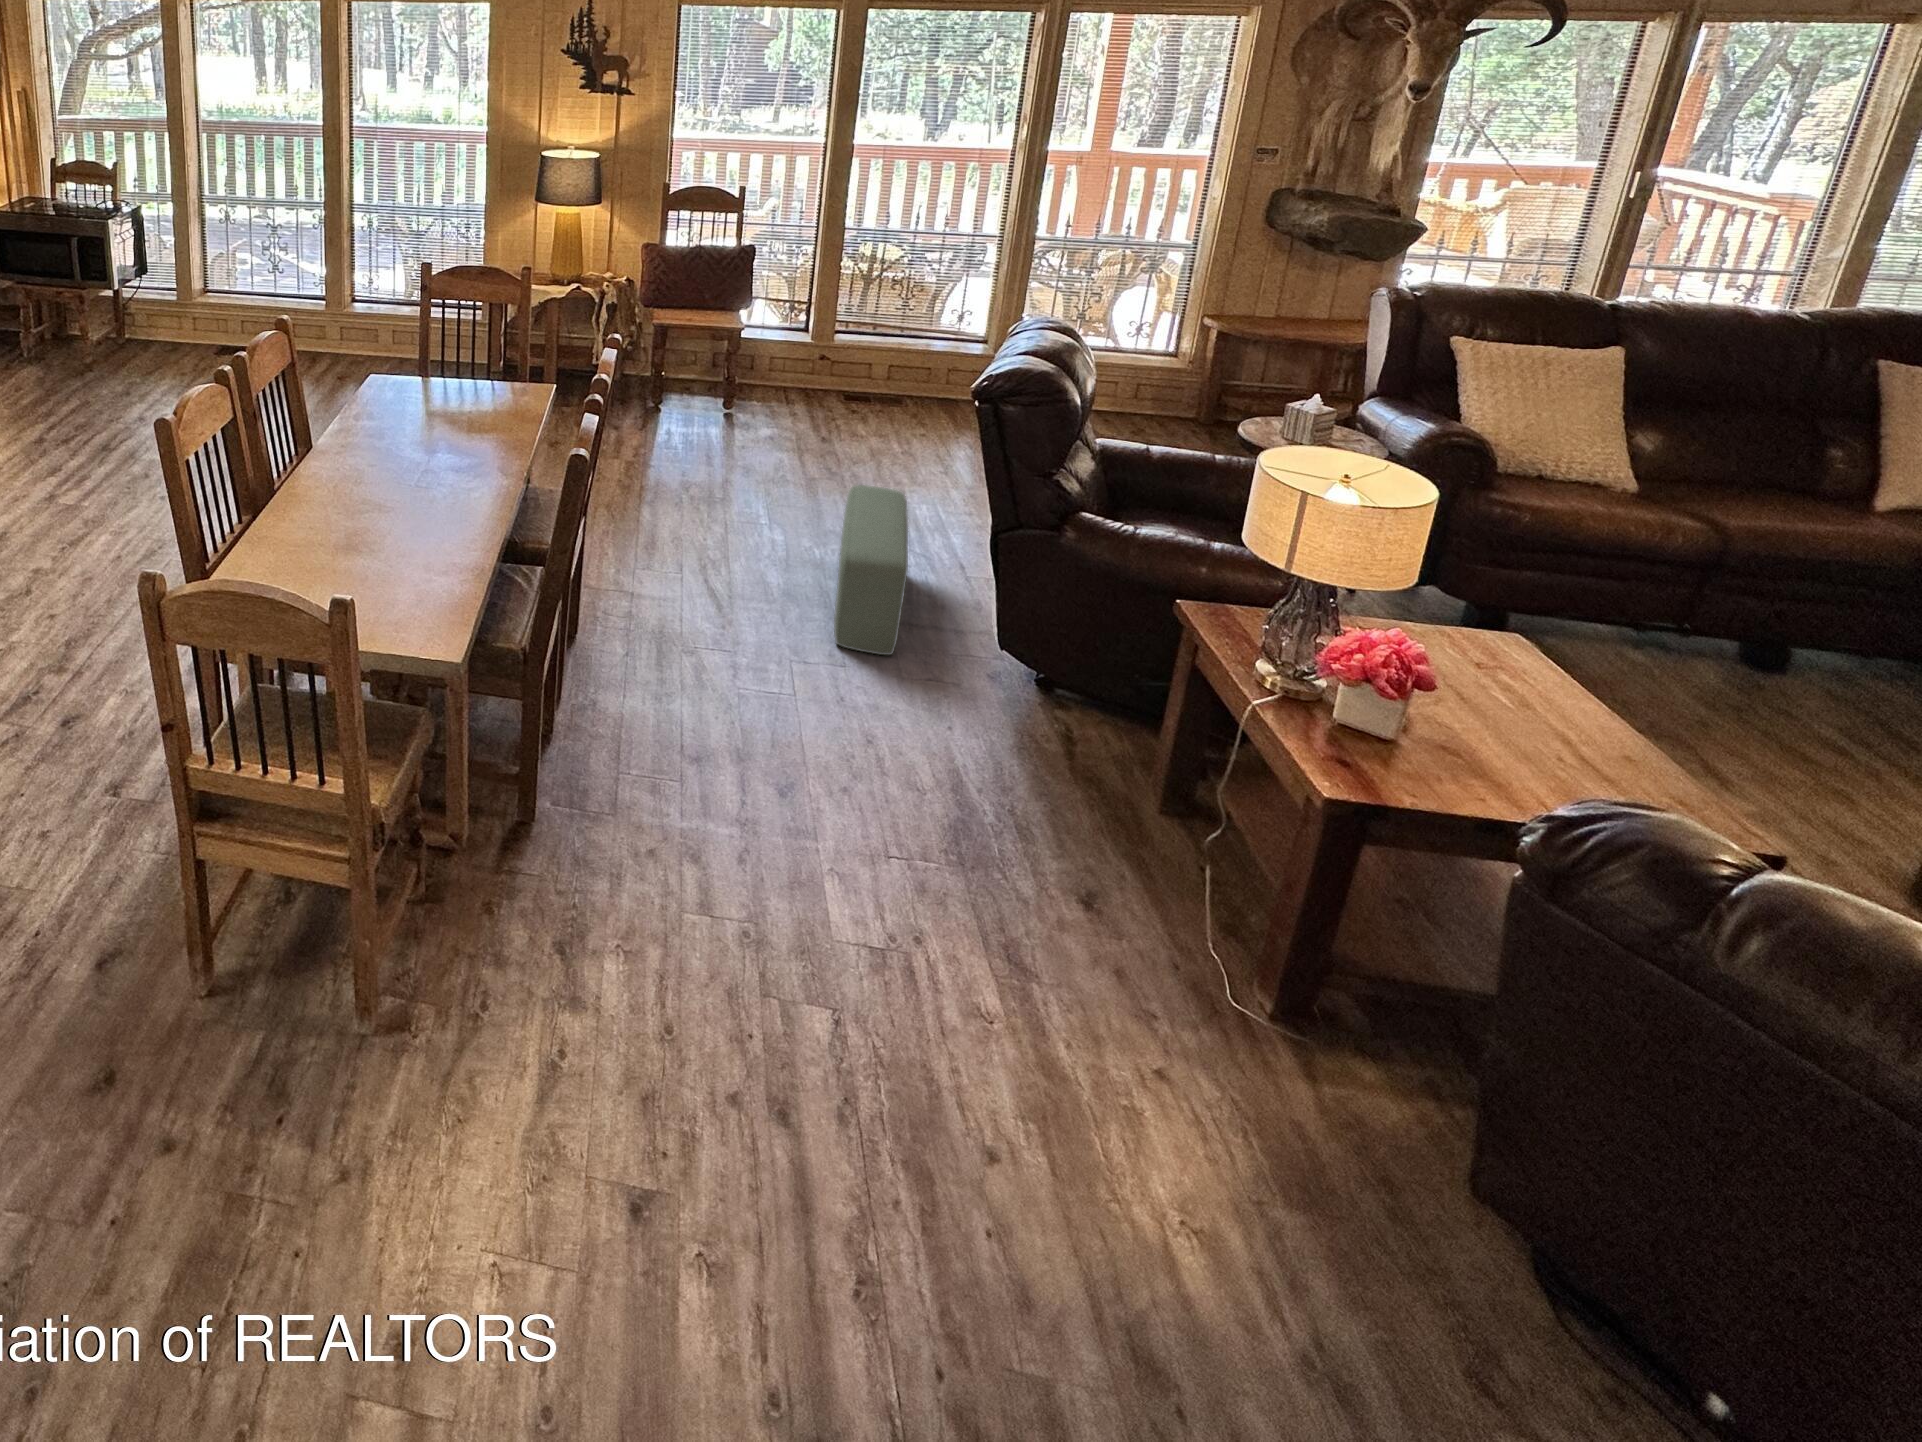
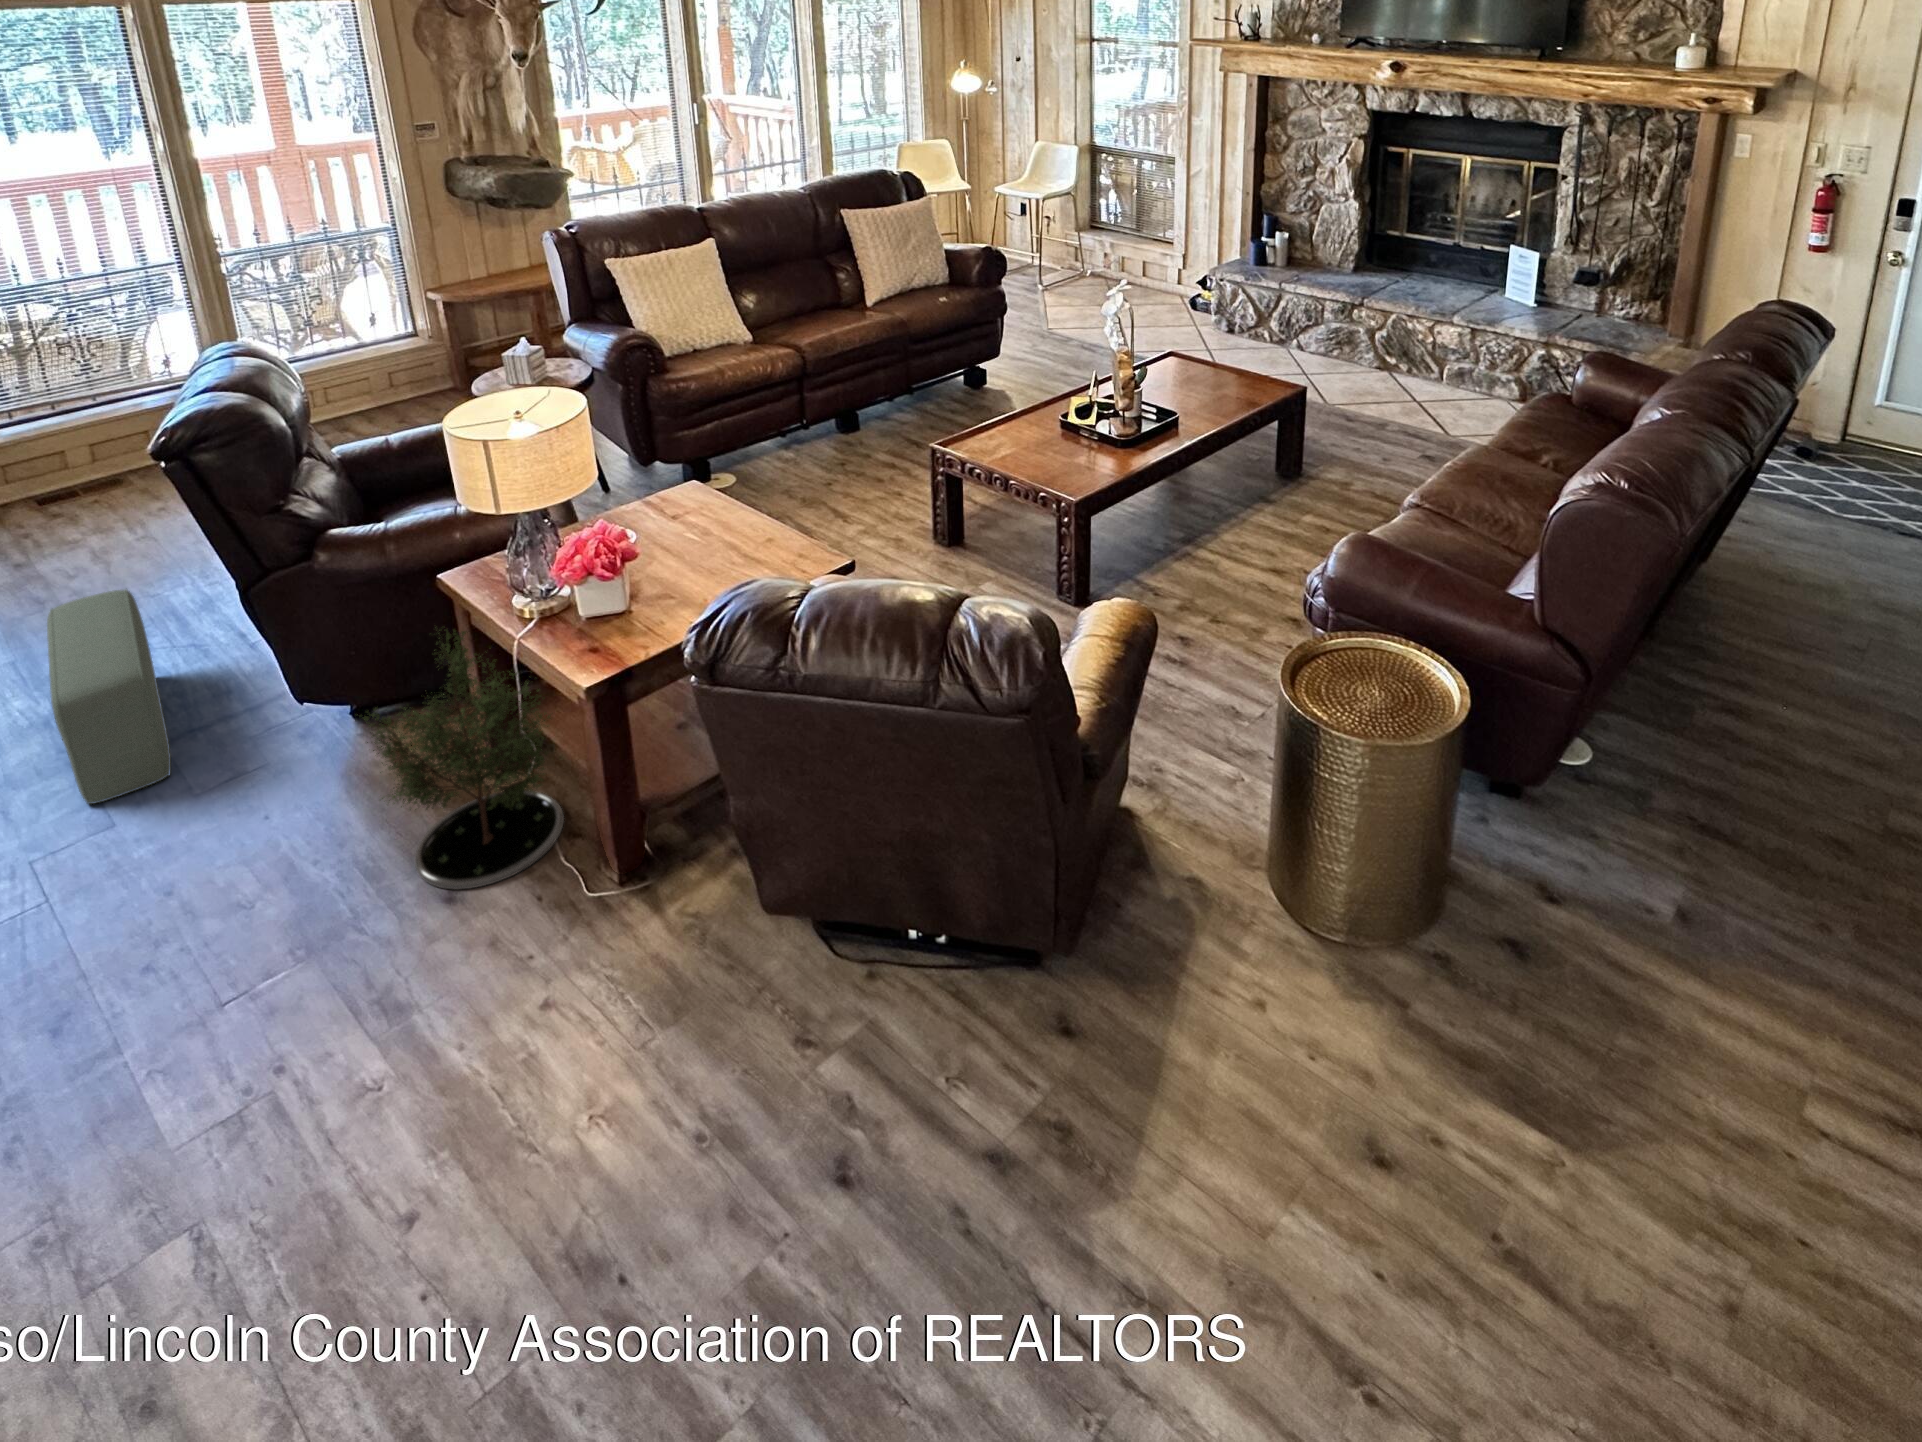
potted tree: none [1064,646,1261,932] -> present [364,627,564,890]

